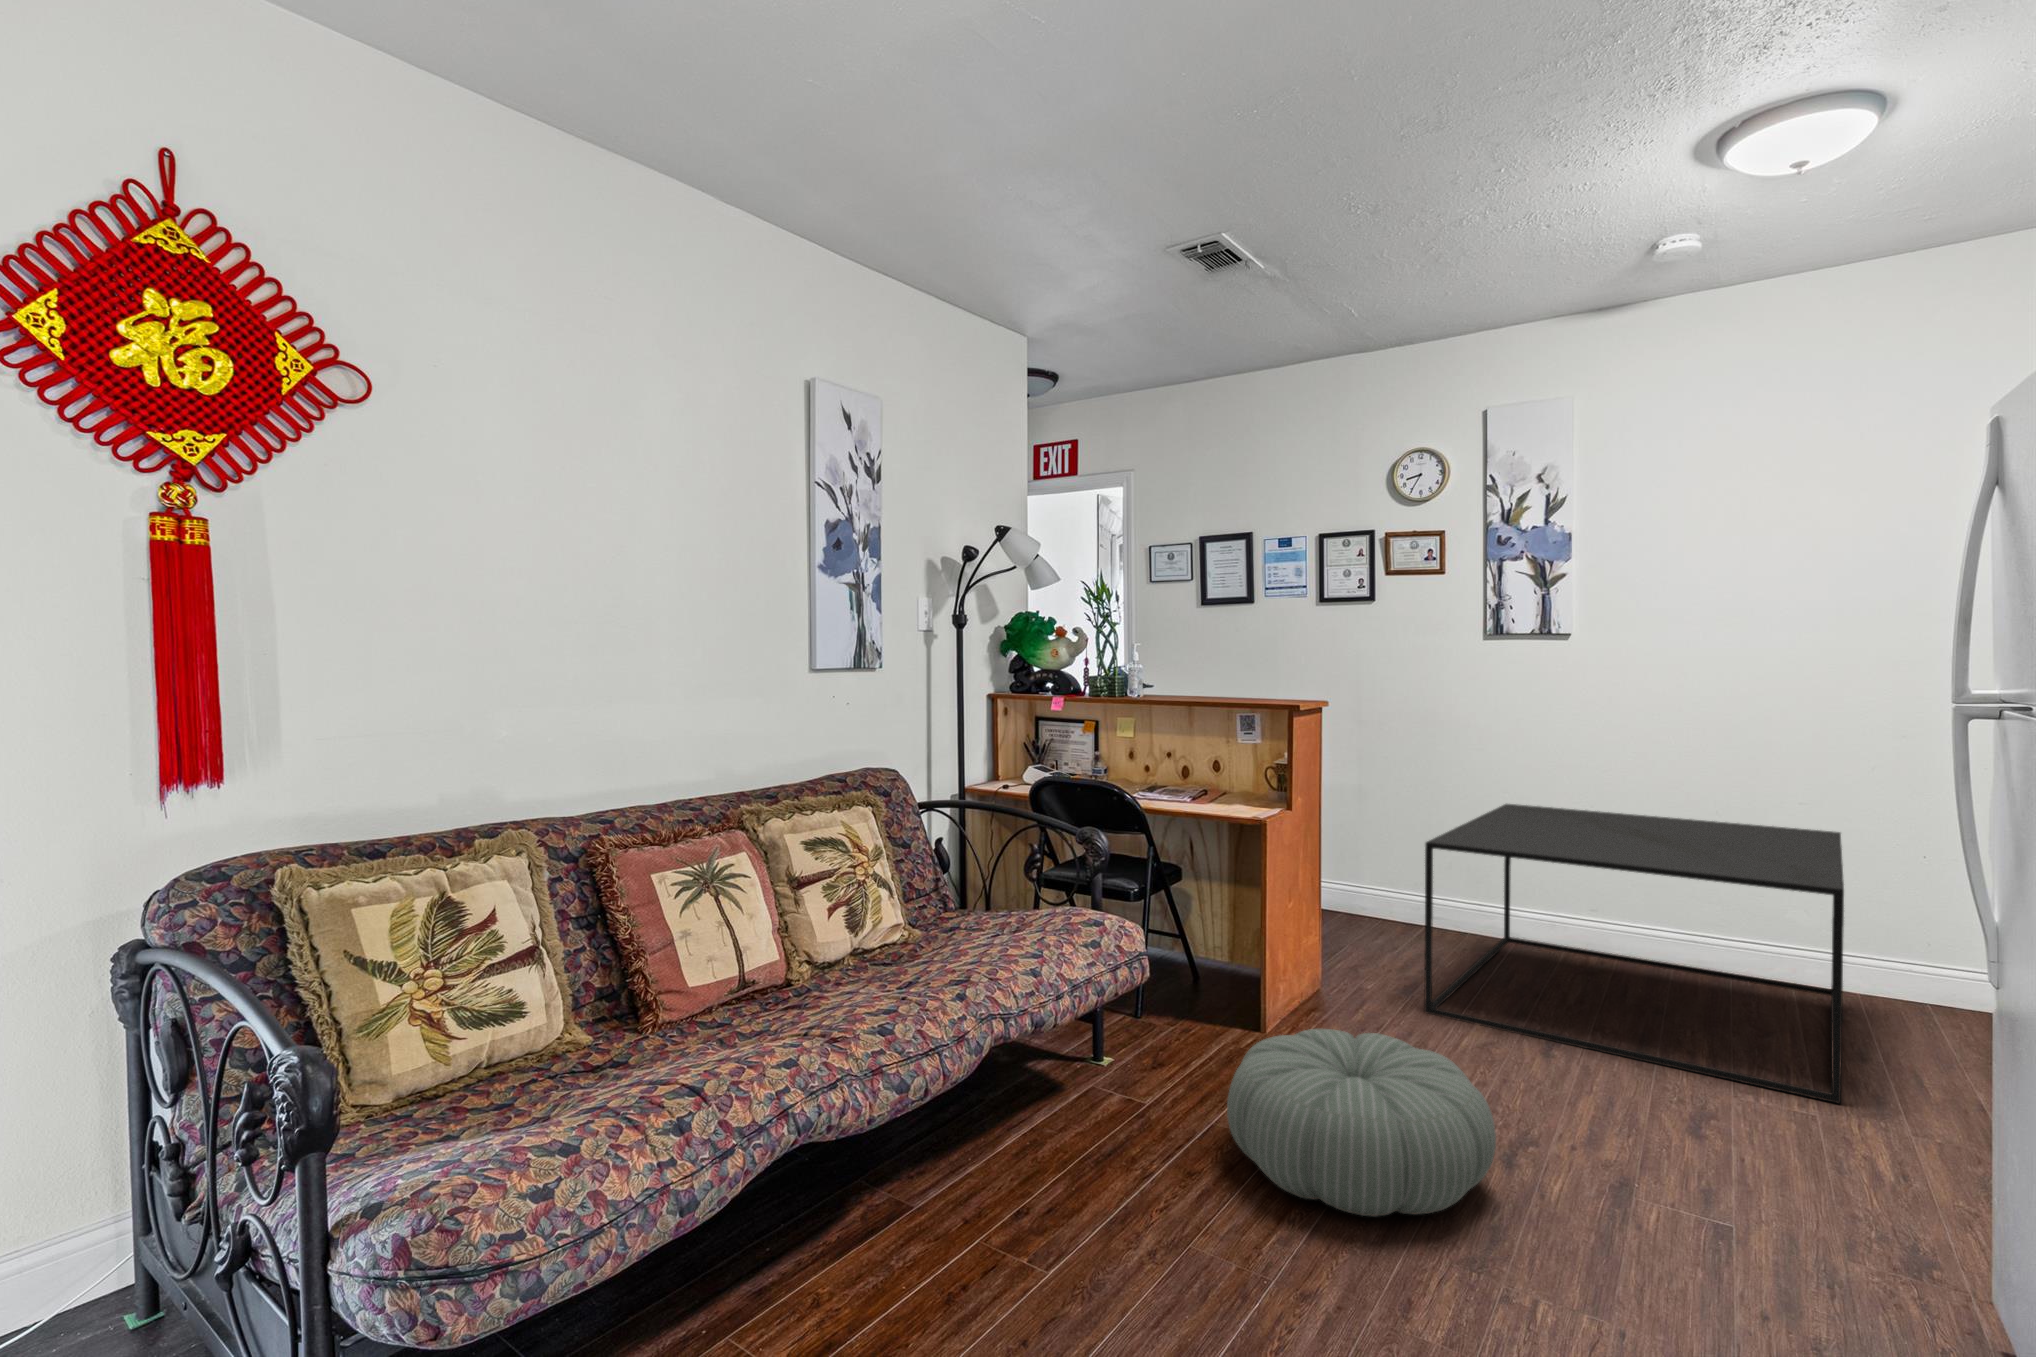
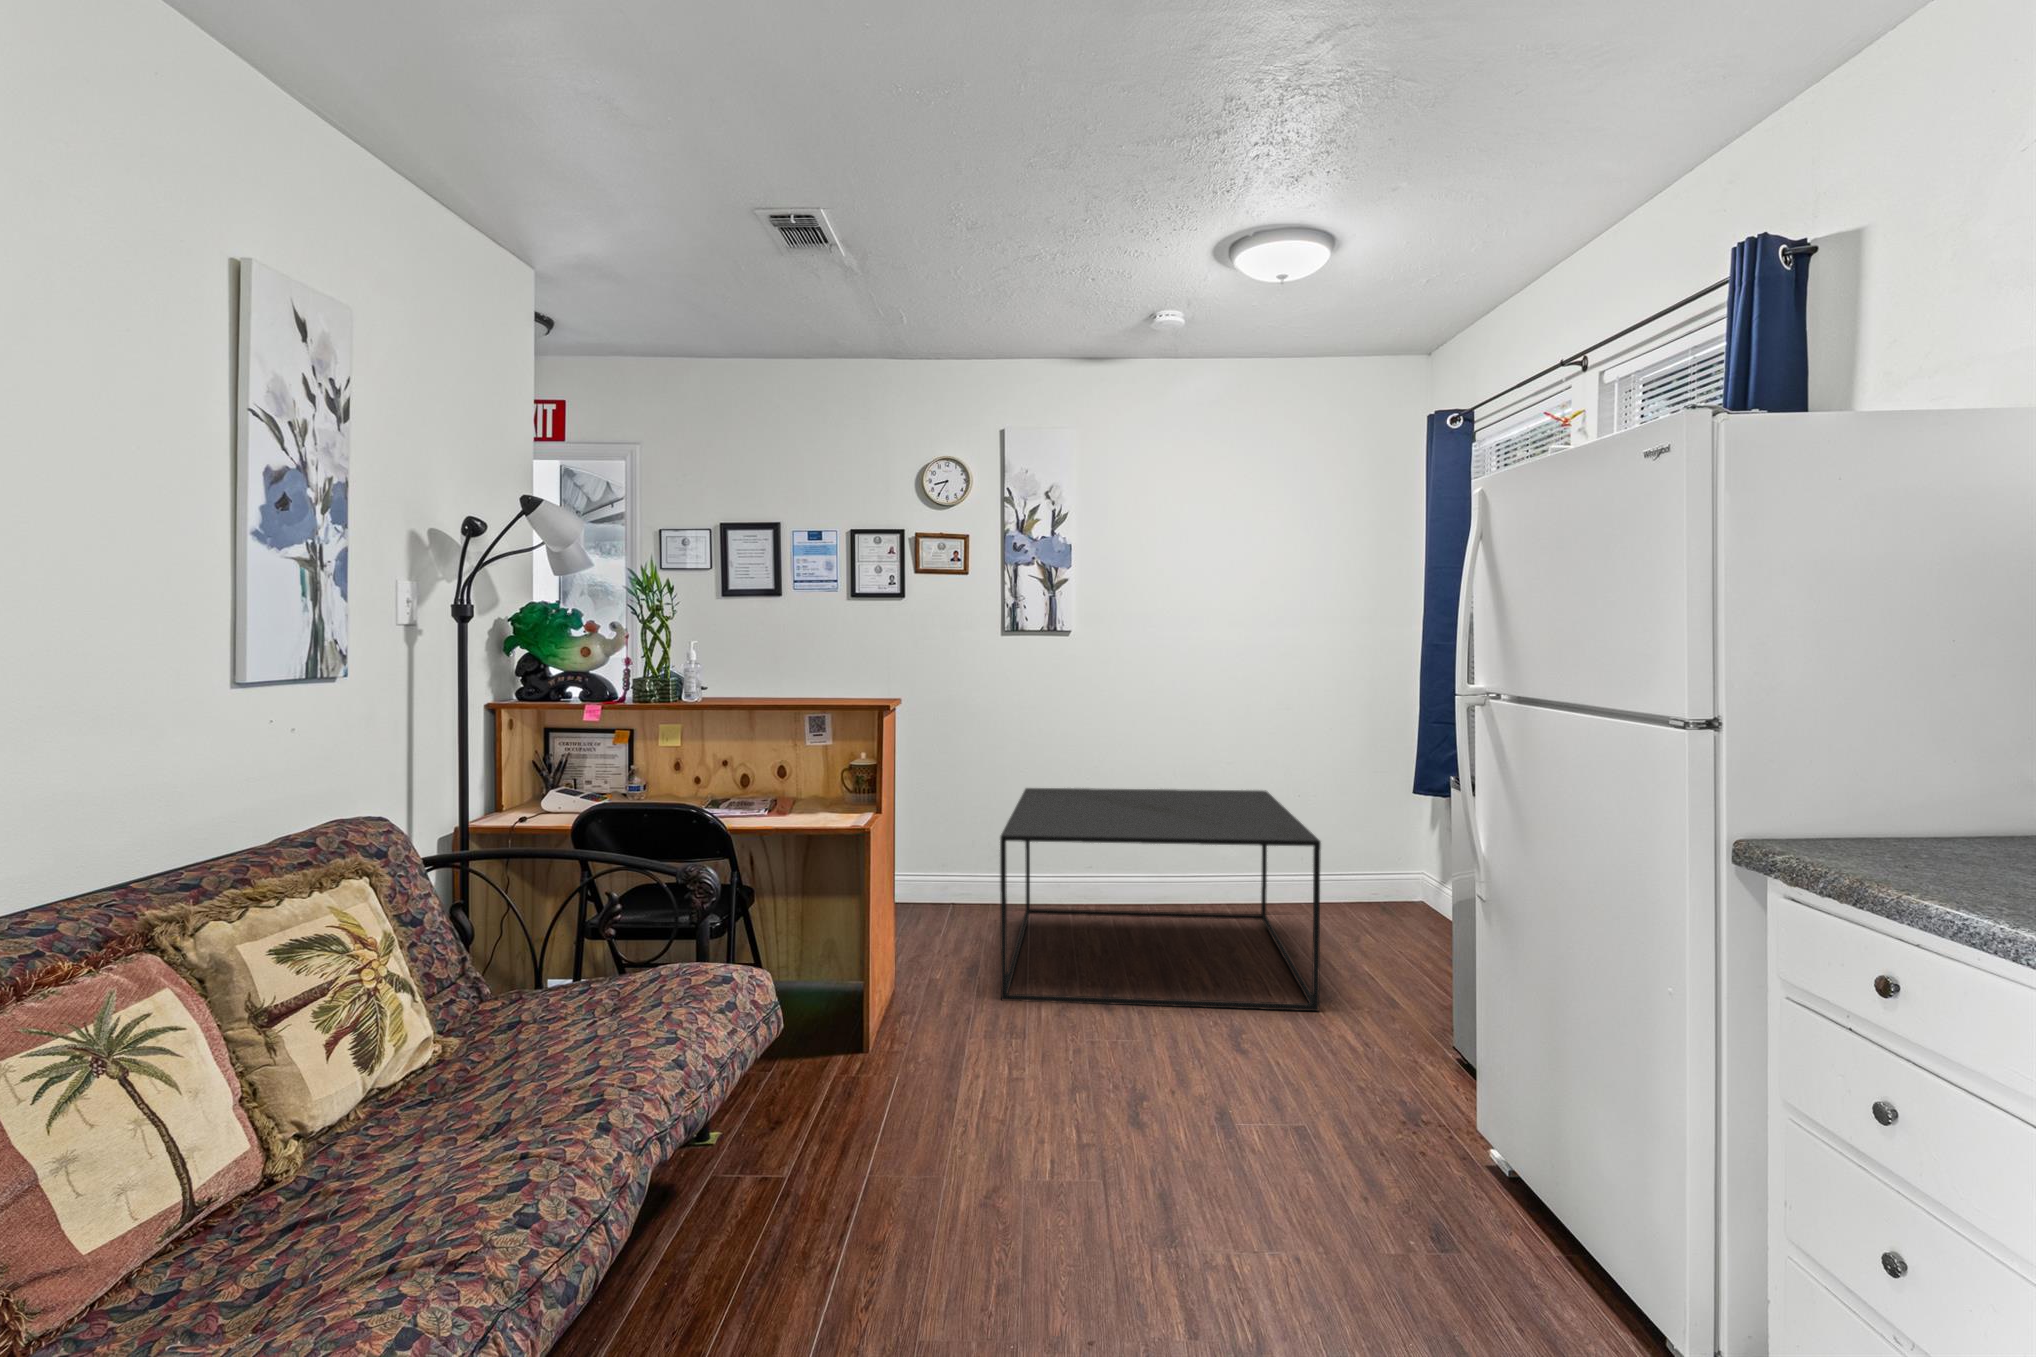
pouf: present [1227,1029,1496,1216] -> none [901,1043,1160,1247]

